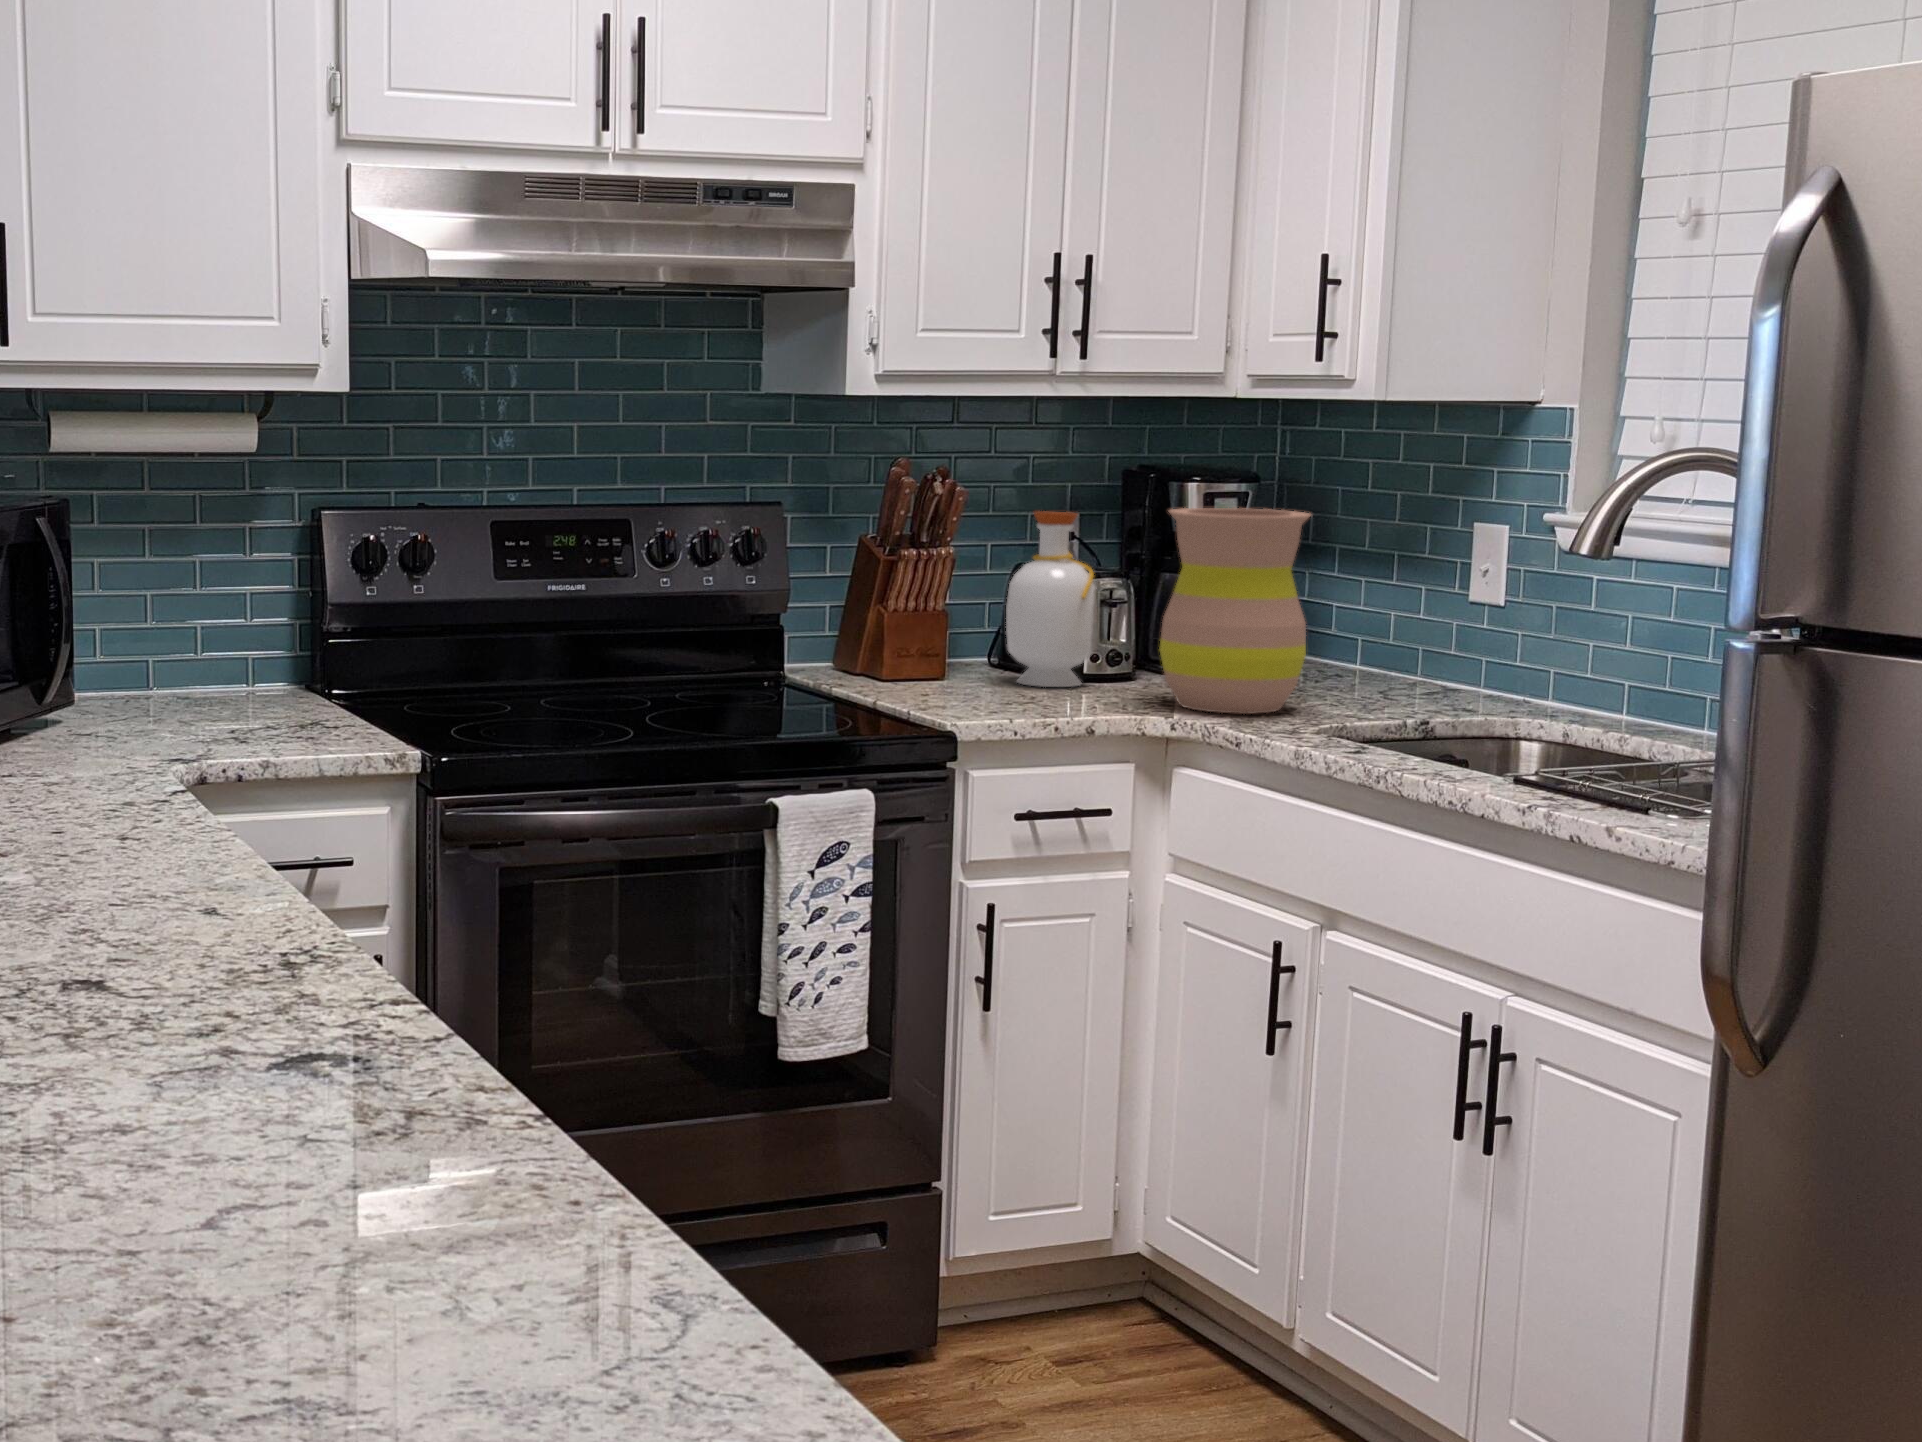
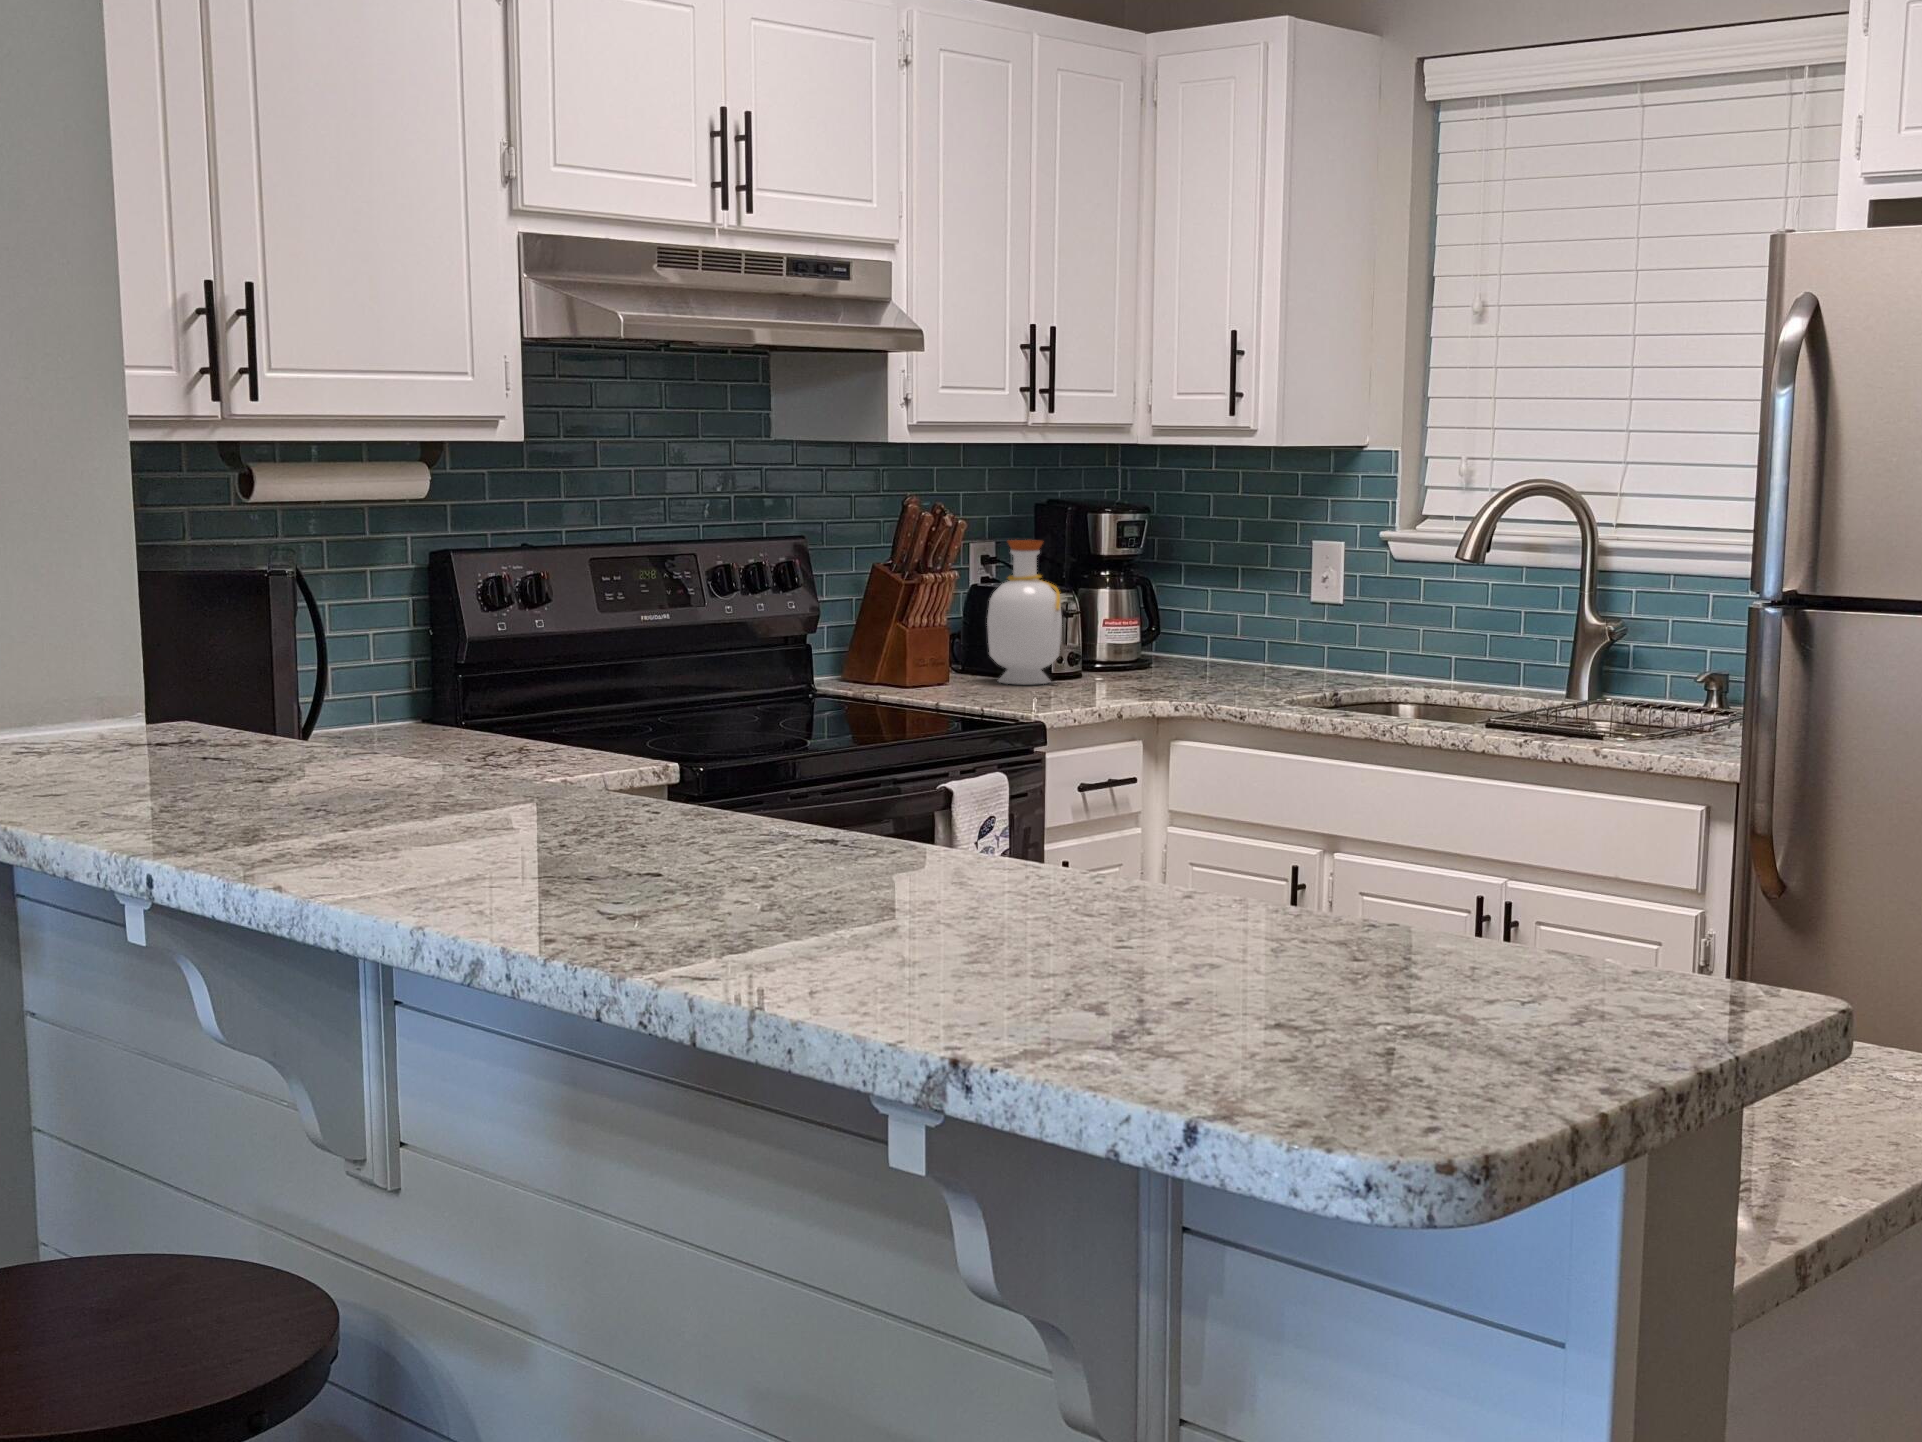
vase: present [1160,508,1310,714] -> none [1130,533,1244,695]

